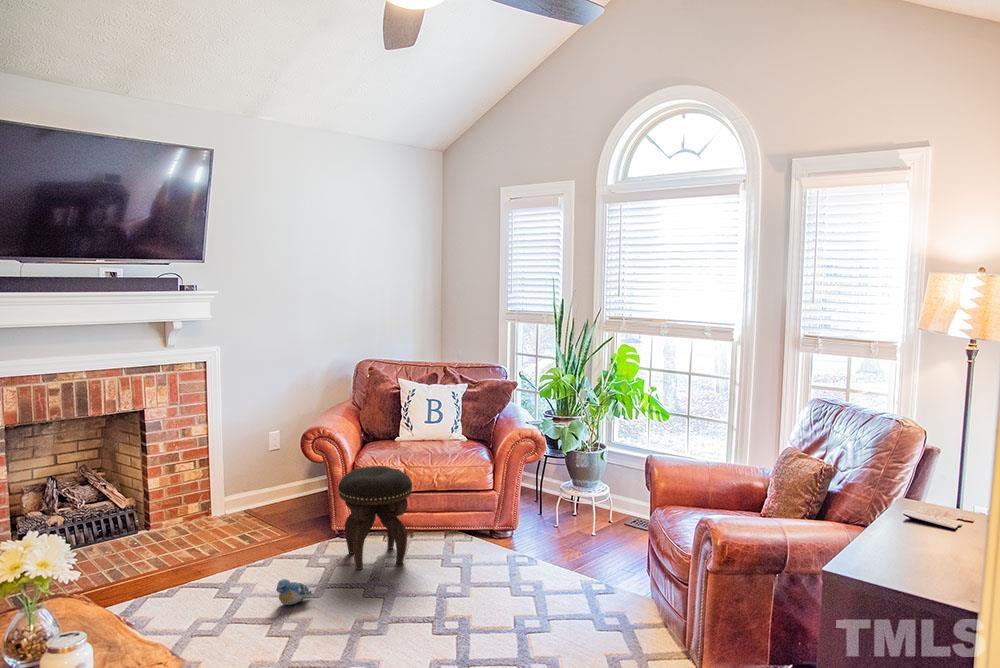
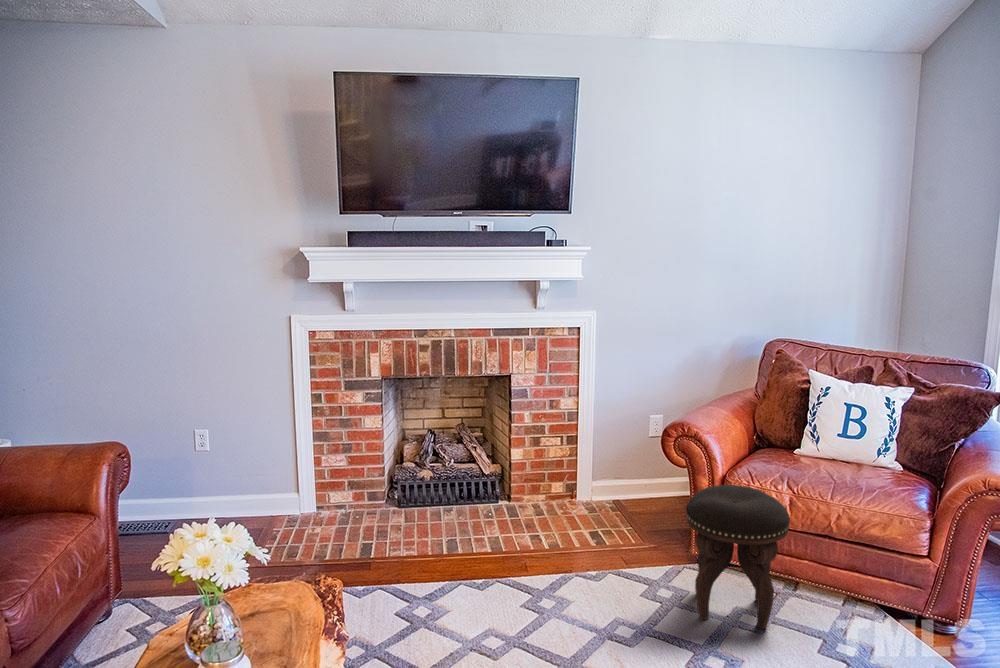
plush toy: present [276,579,313,605] -> none [578,609,626,643]

